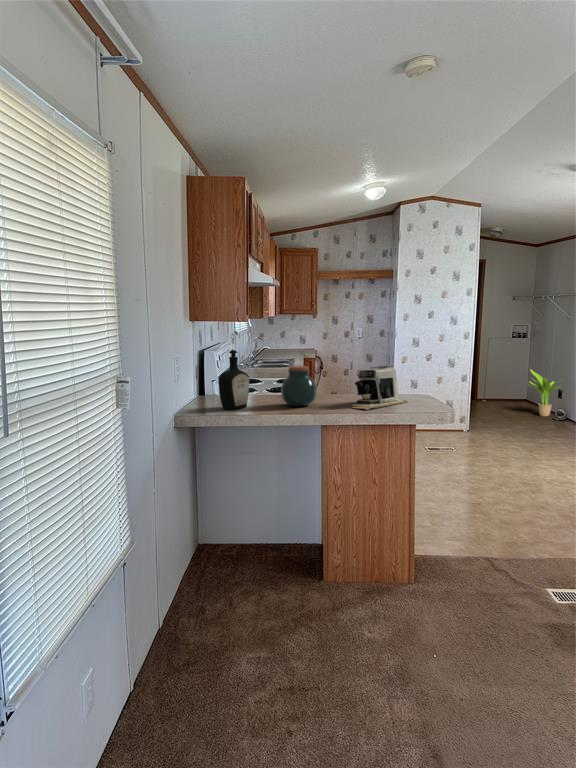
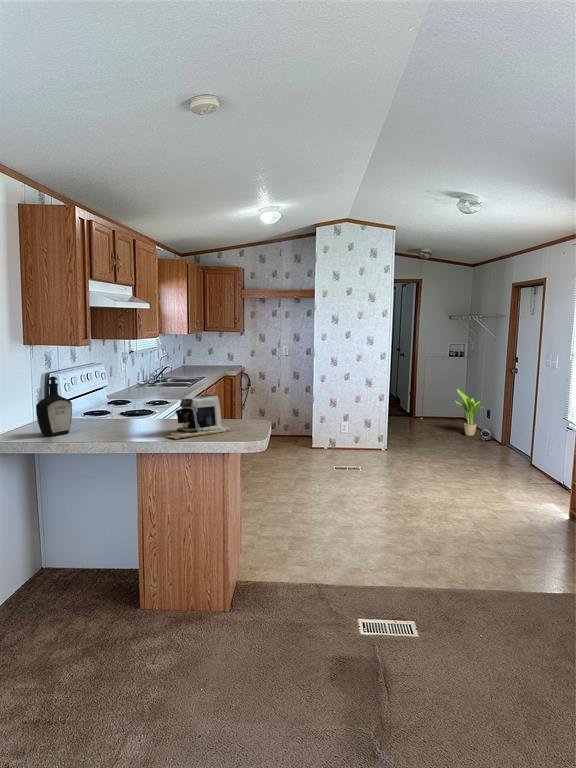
jar: present [281,366,317,406] -> none [103,393,139,433]

